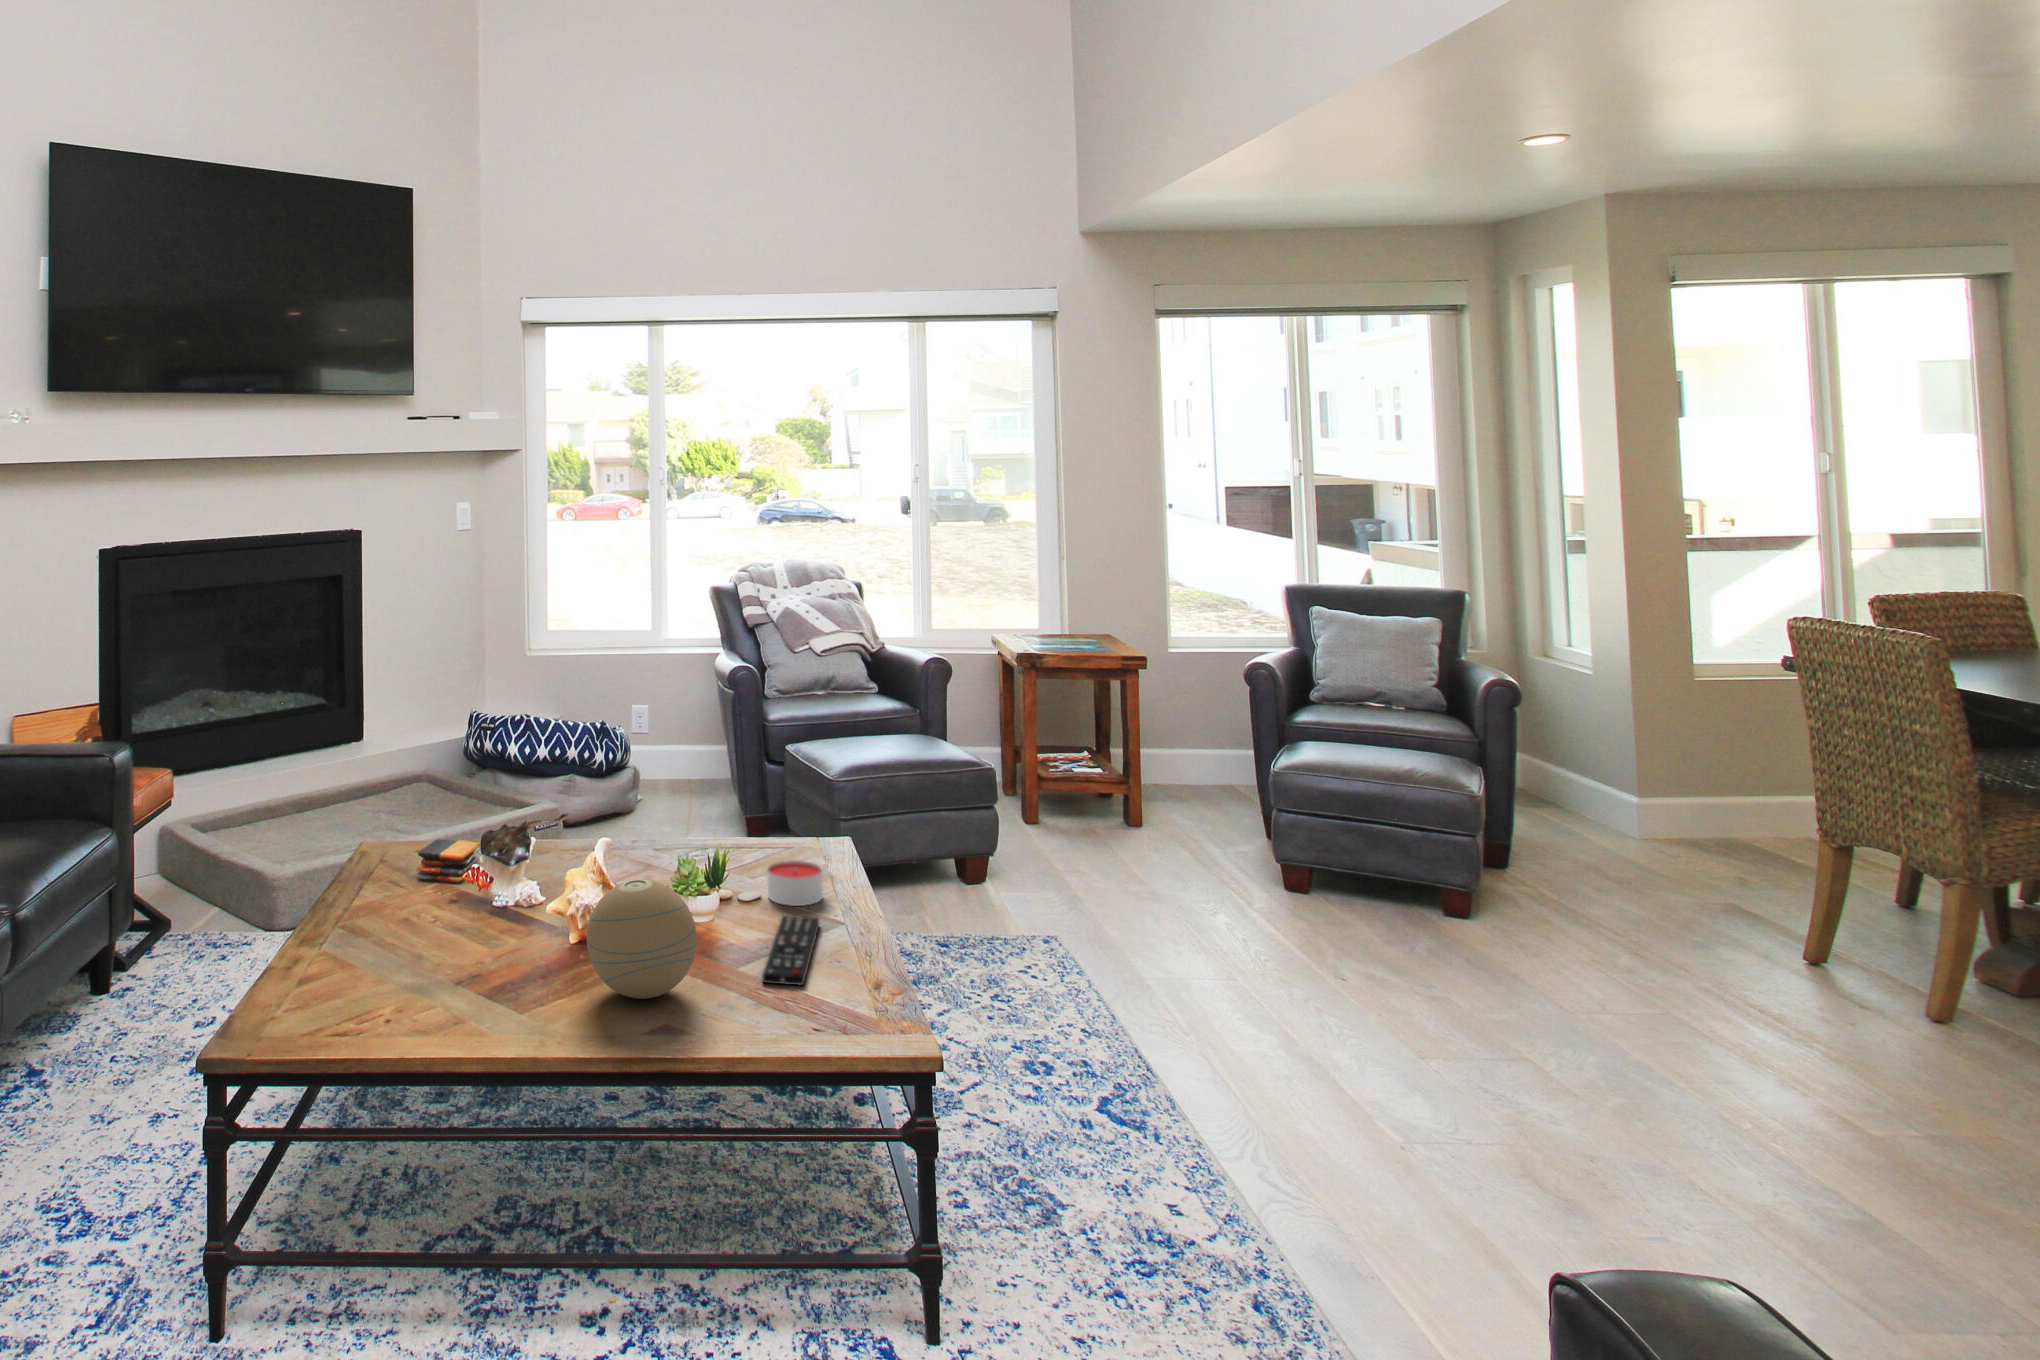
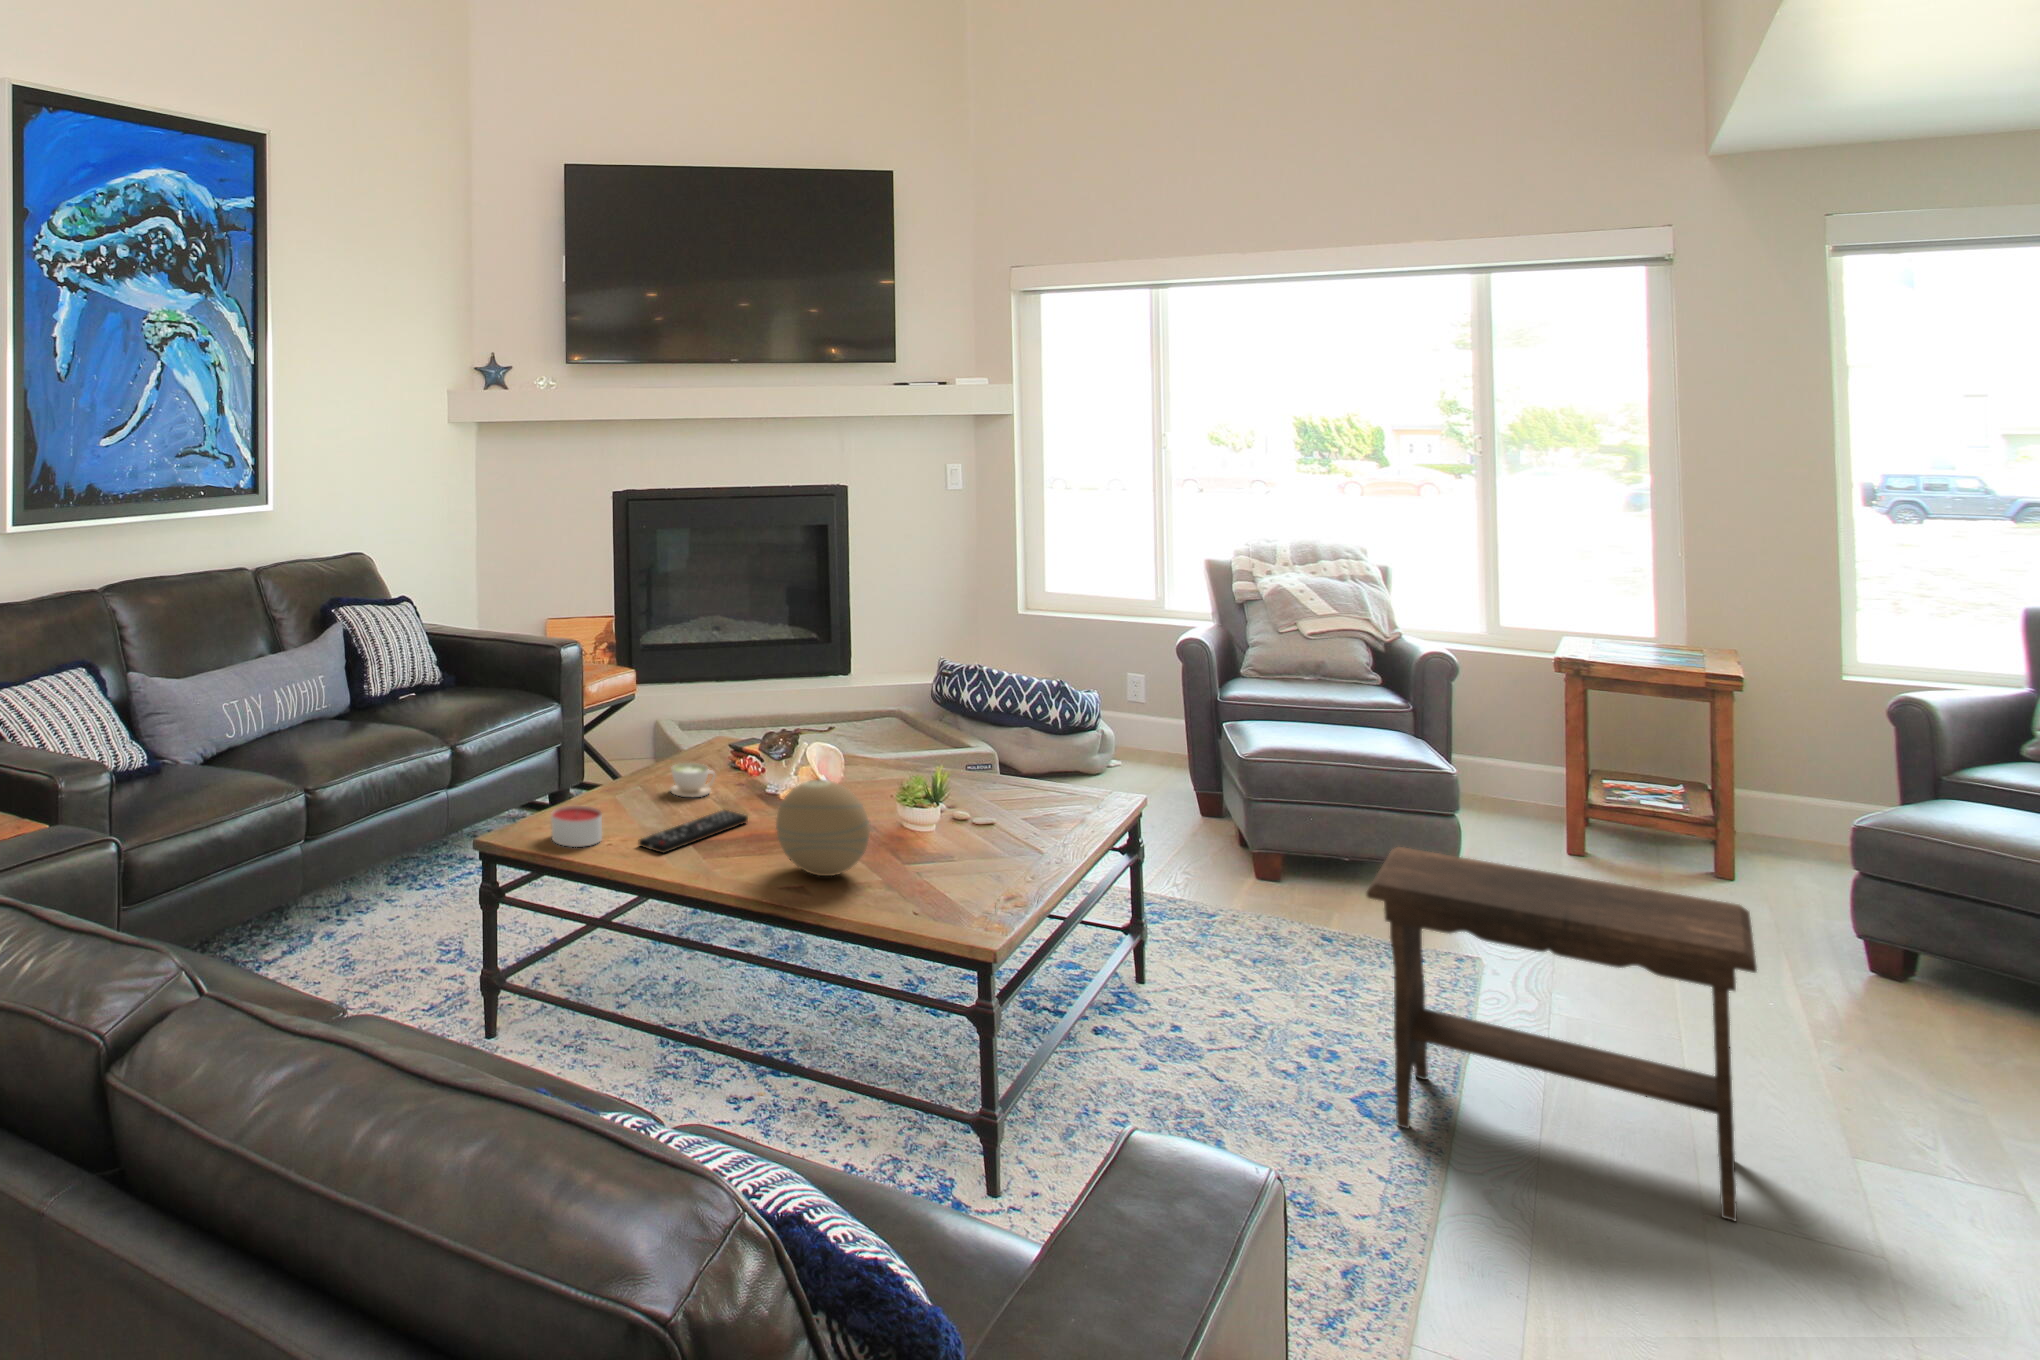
footstool: none [1085,844,1416,1127] -> present [1367,847,1757,1221]
candle: present [767,860,823,906] -> present [551,806,602,847]
coffee cup: none [369,883,425,930] -> present [670,763,715,797]
remote control: present [762,915,819,985] -> present [638,810,748,853]

